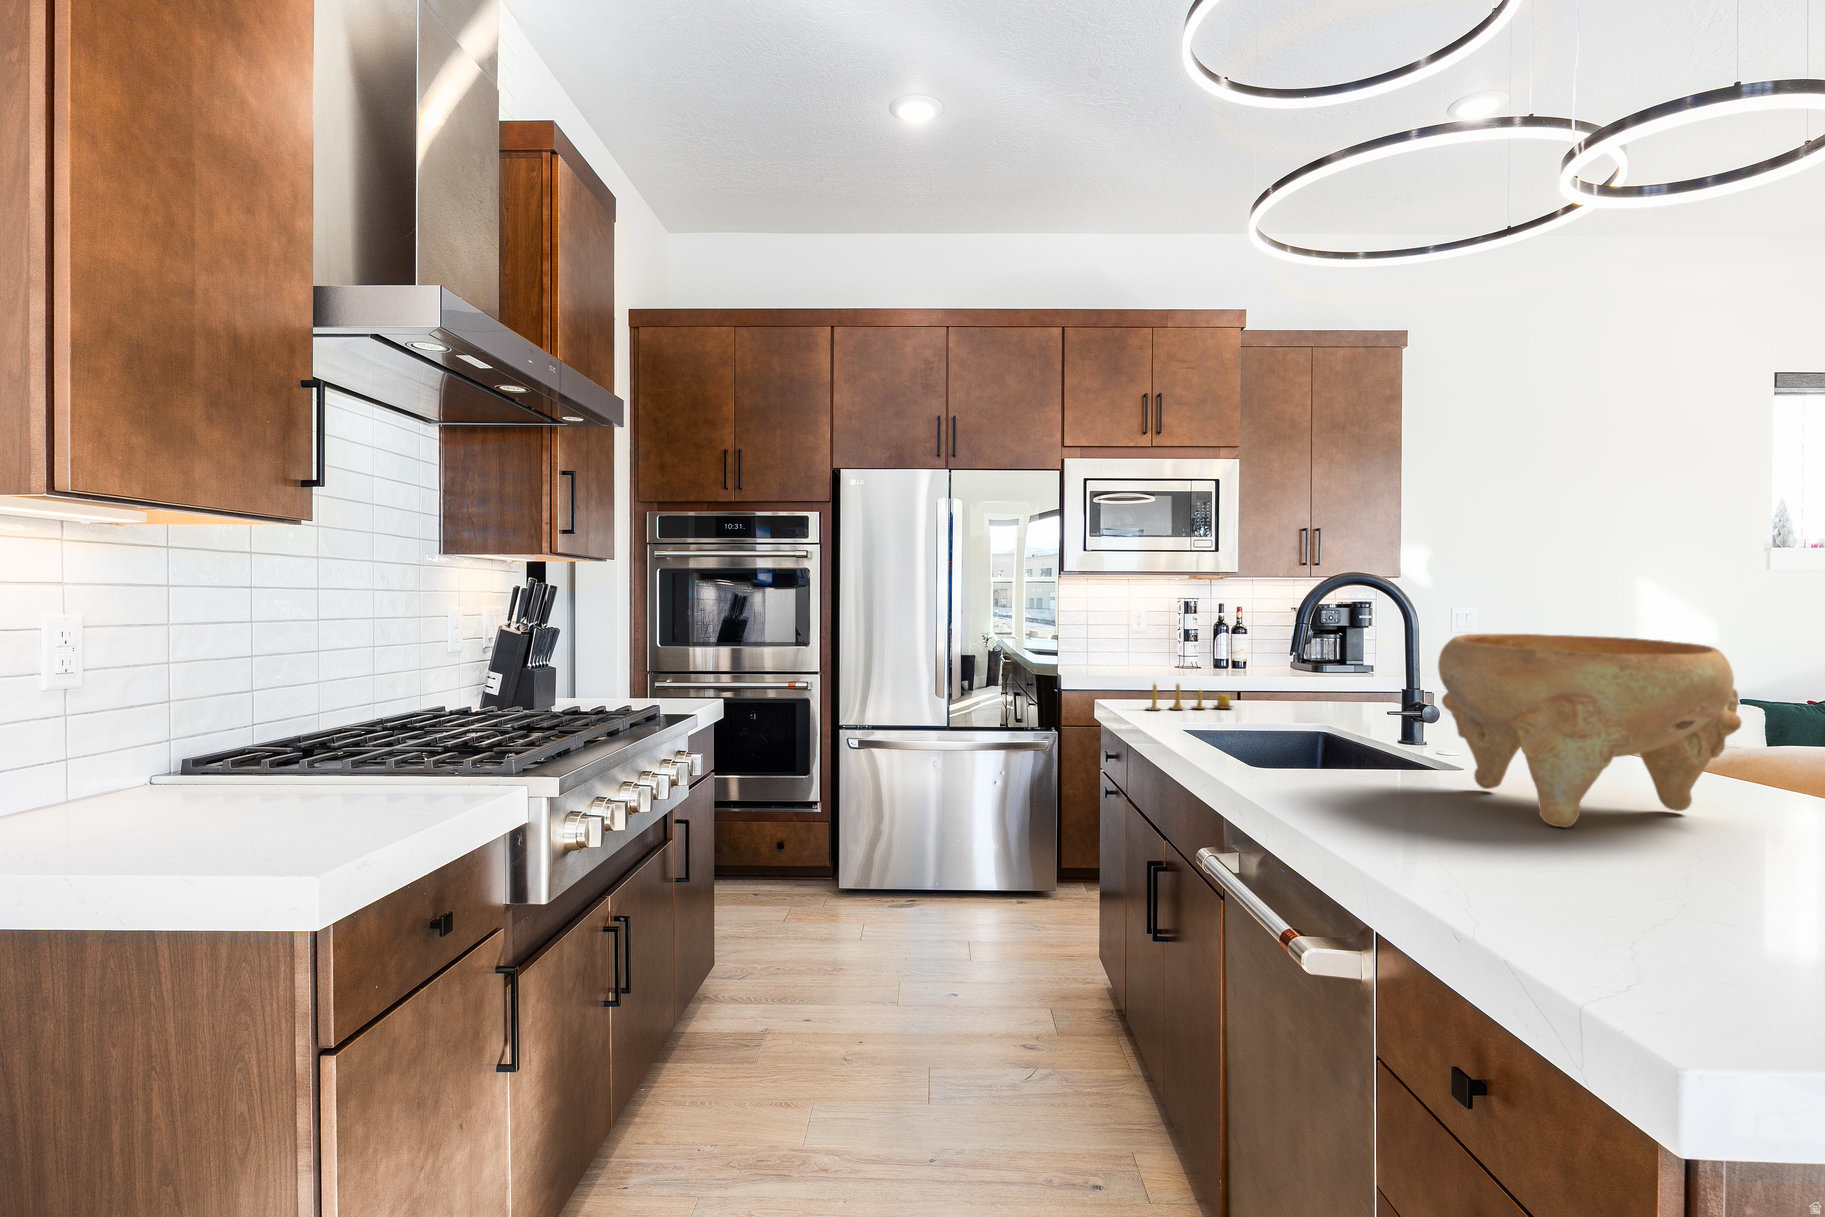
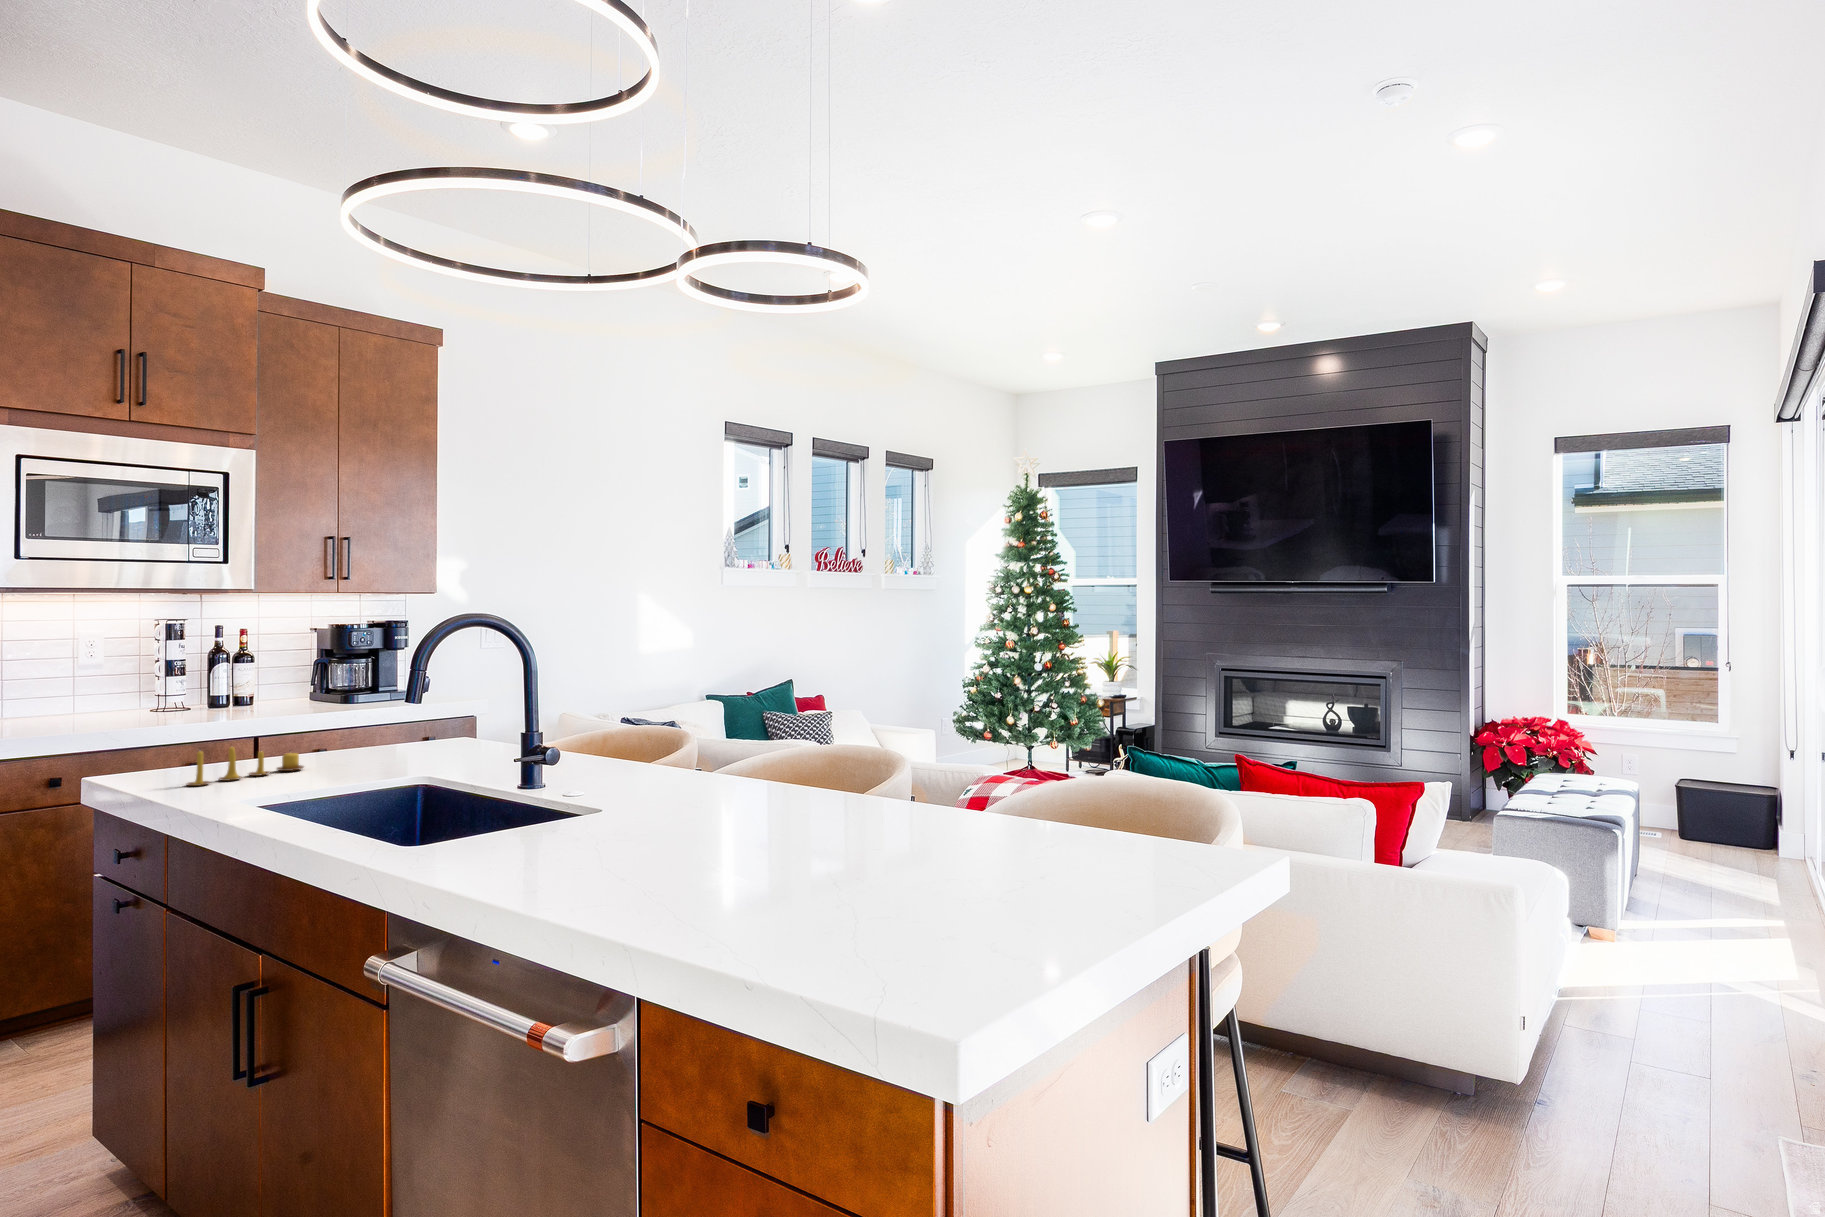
decorative bowl: present [1438,634,1742,827] -> none [609,684,822,858]

